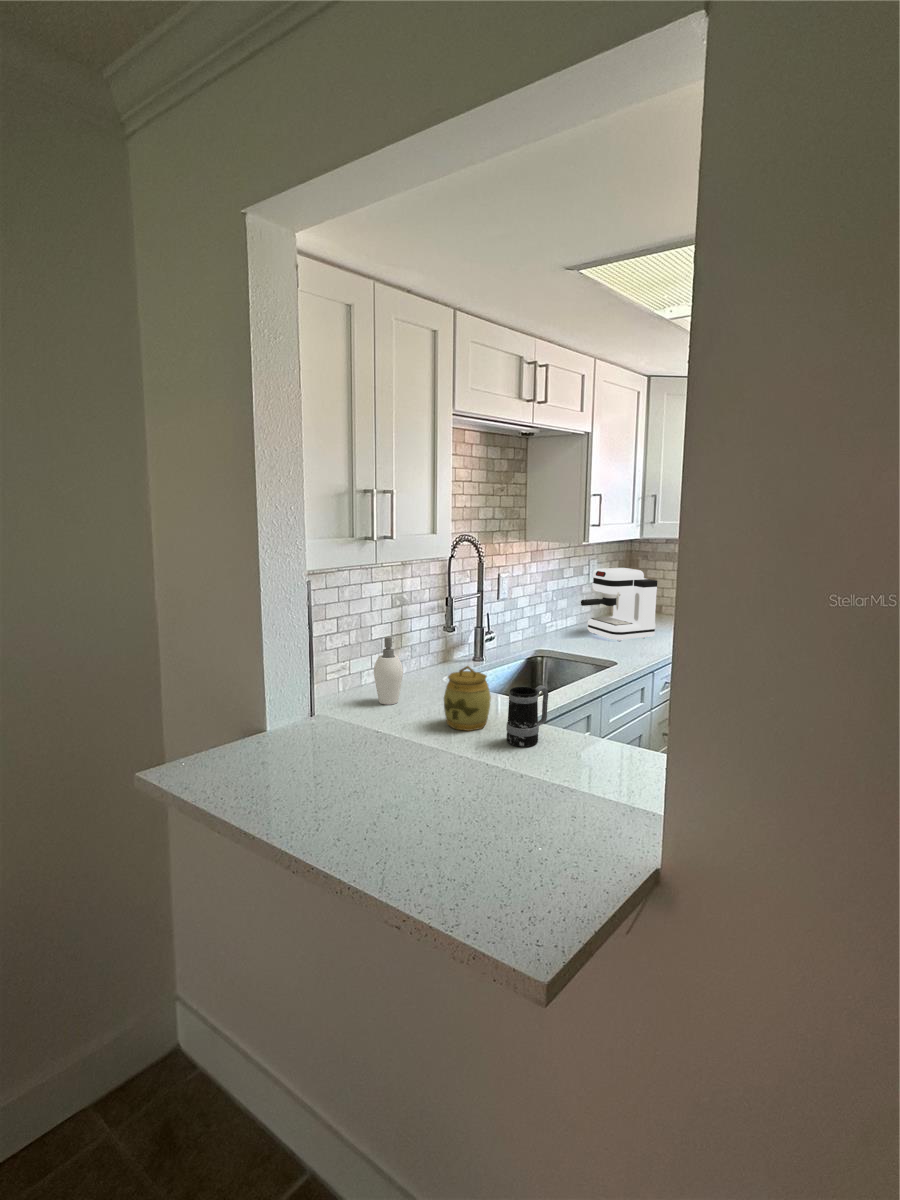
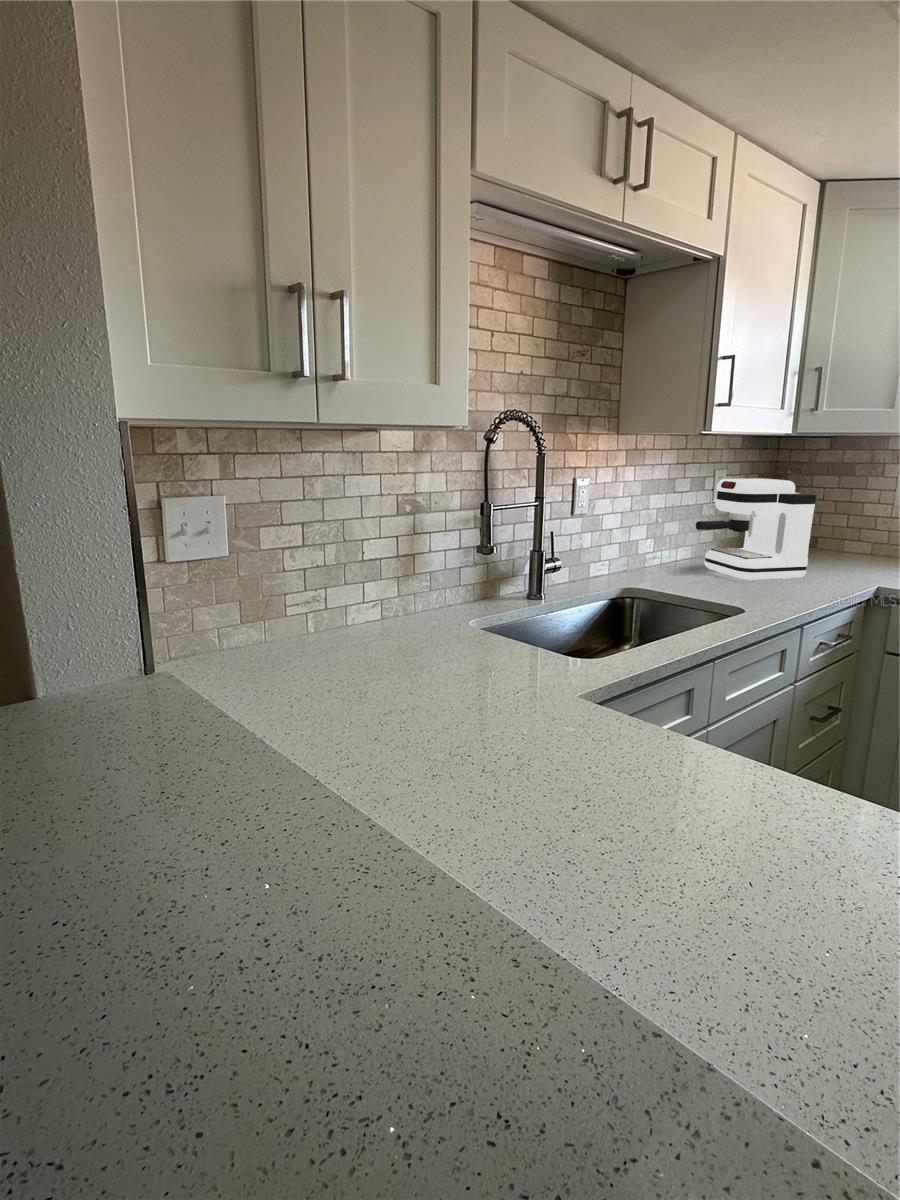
soap dispenser: present [374,637,403,705] -> none [345,550,402,652]
jar: present [444,666,491,731] -> none [423,596,502,705]
mug: present [506,685,548,747] -> none [511,636,592,744]

